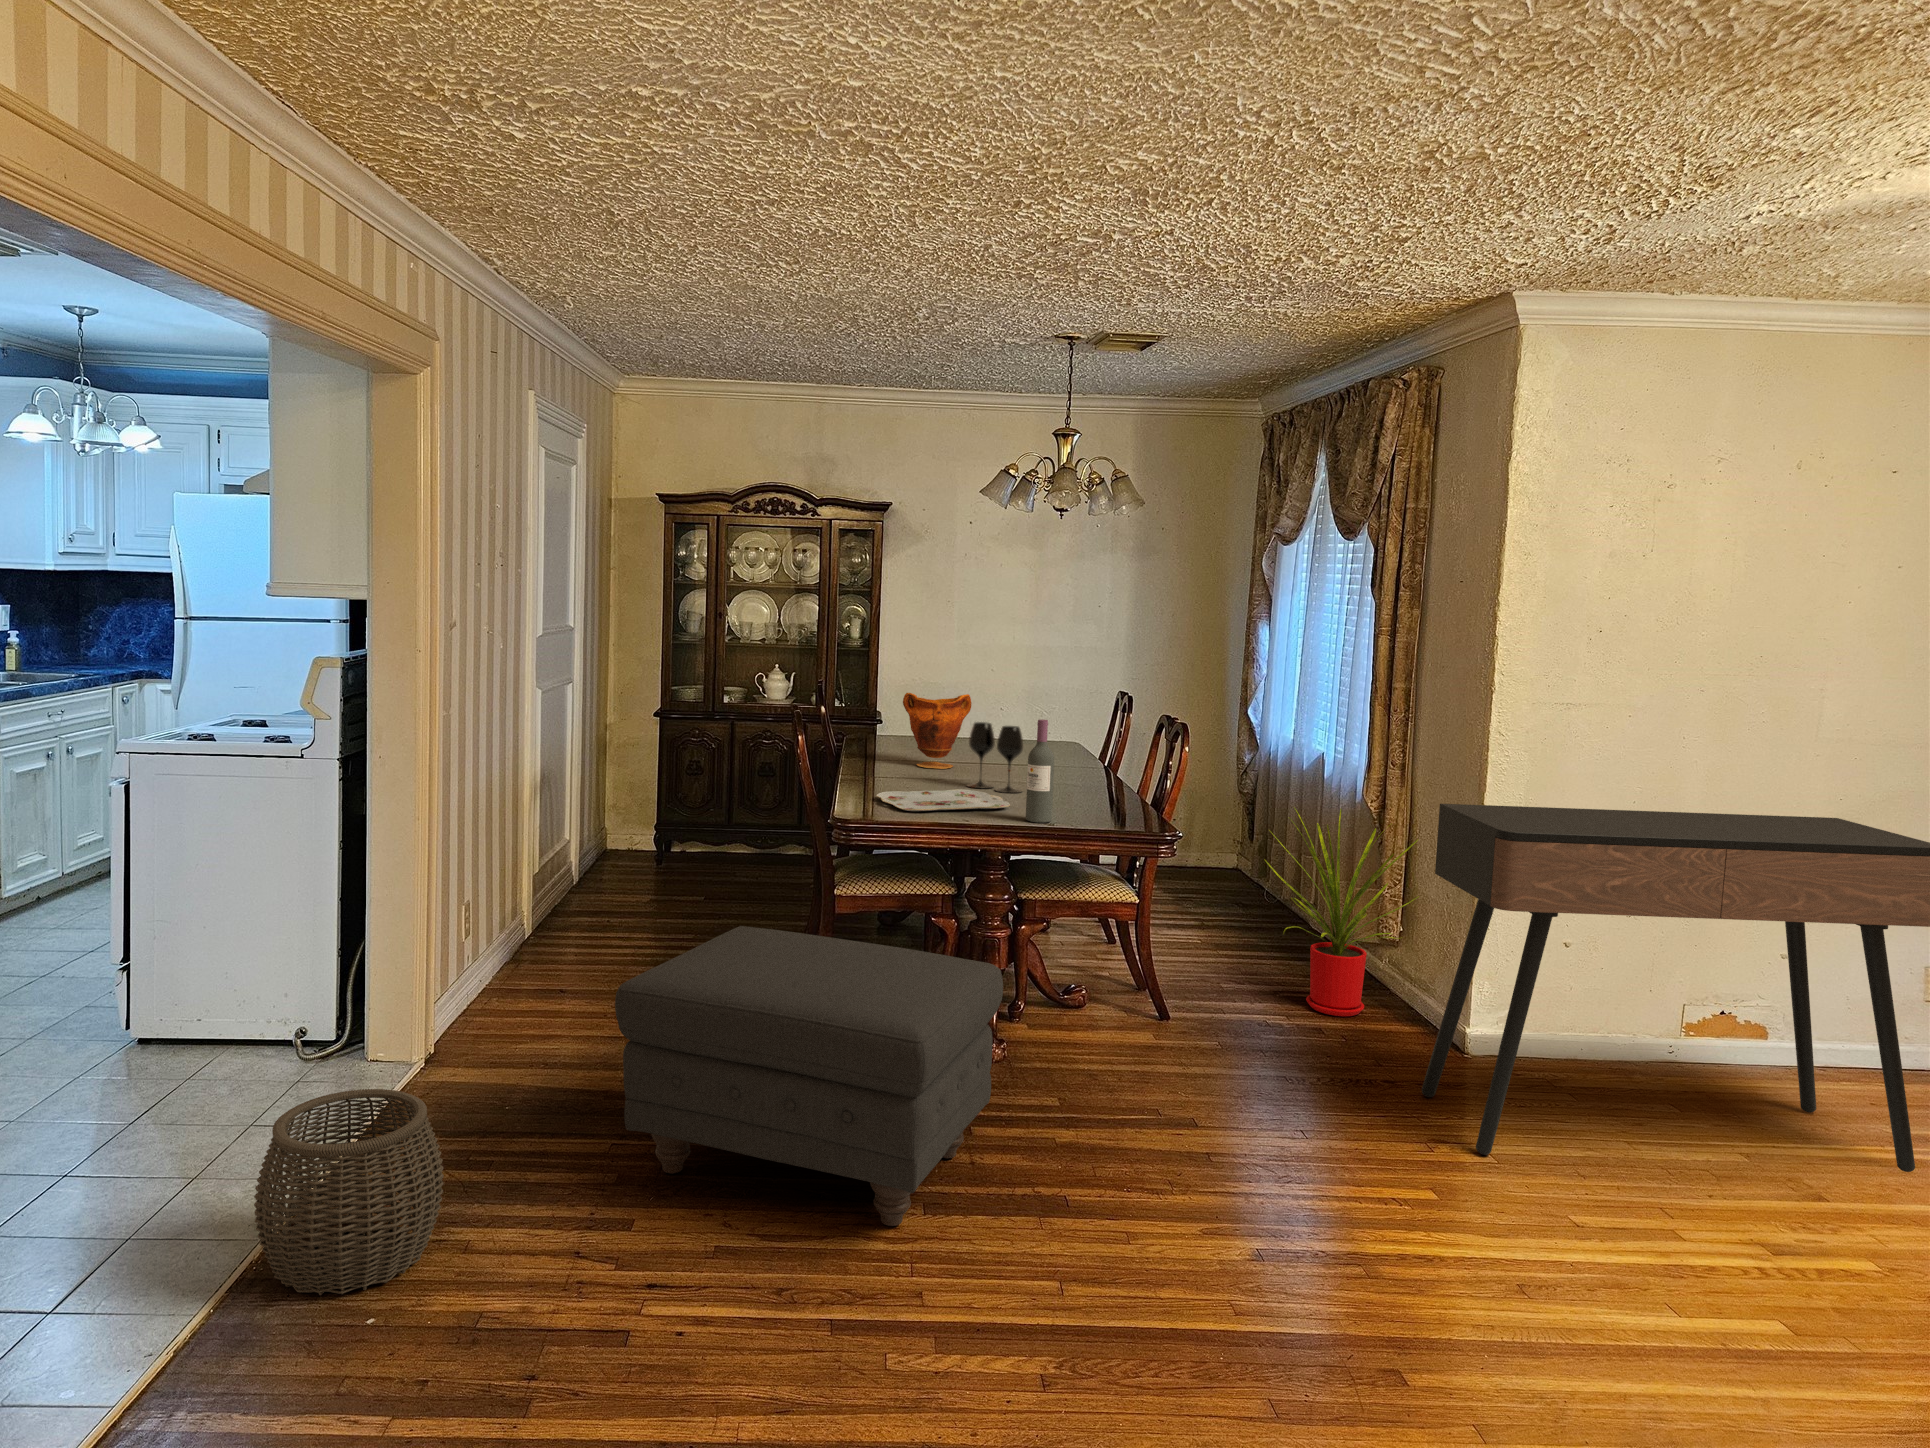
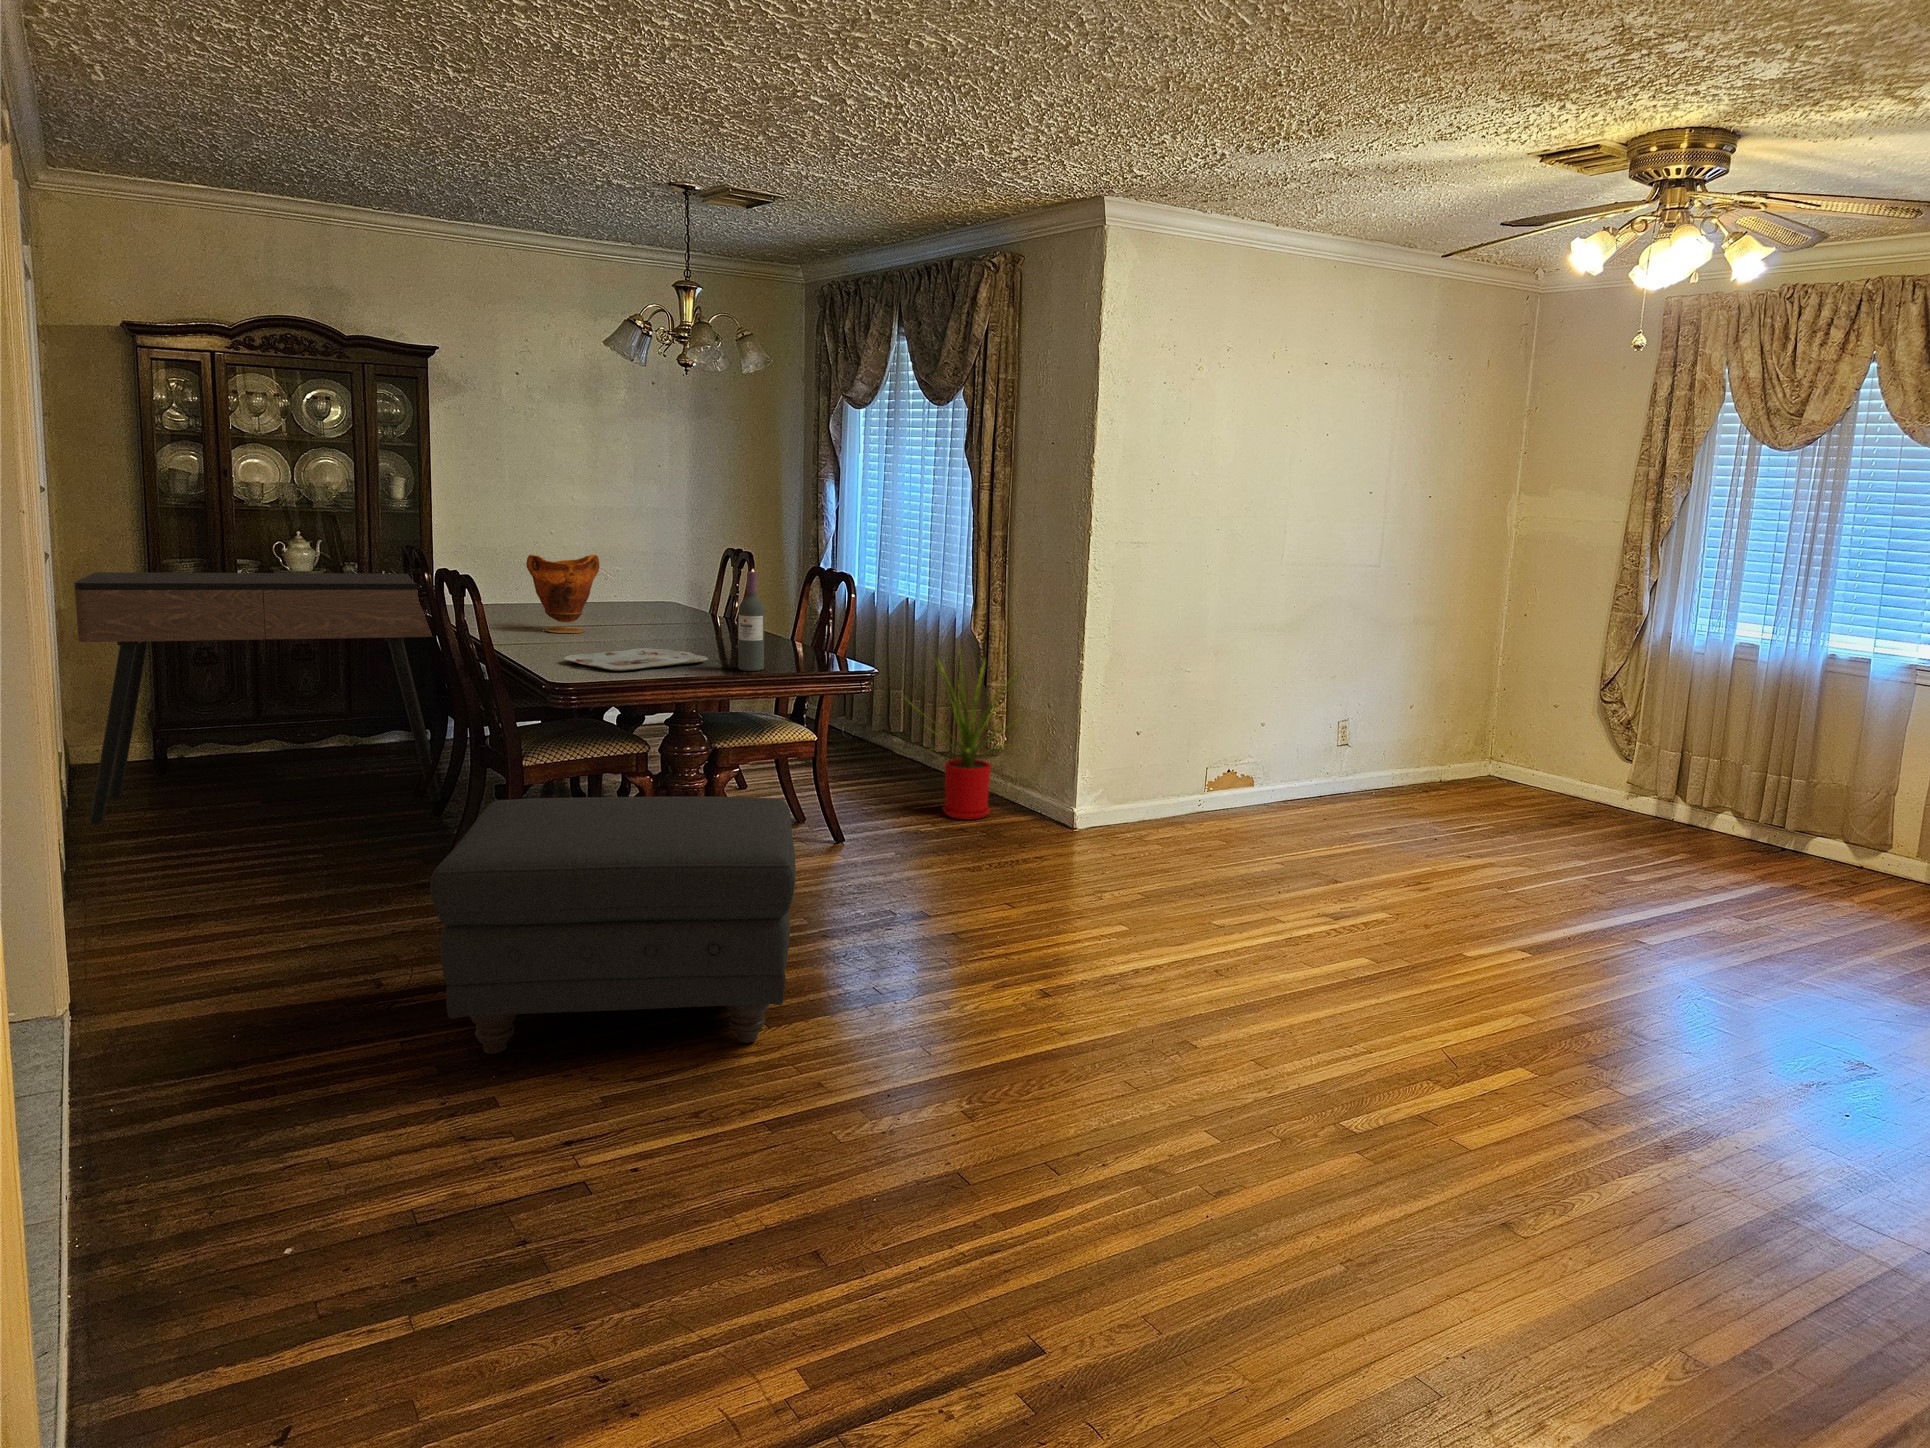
wine glass: present [968,722,1023,793] -> none [630,581,692,649]
console table: present [1422,804,1930,1172] -> present [74,572,441,825]
woven basket: present [254,1089,444,1295] -> none [70,1020,310,1257]

